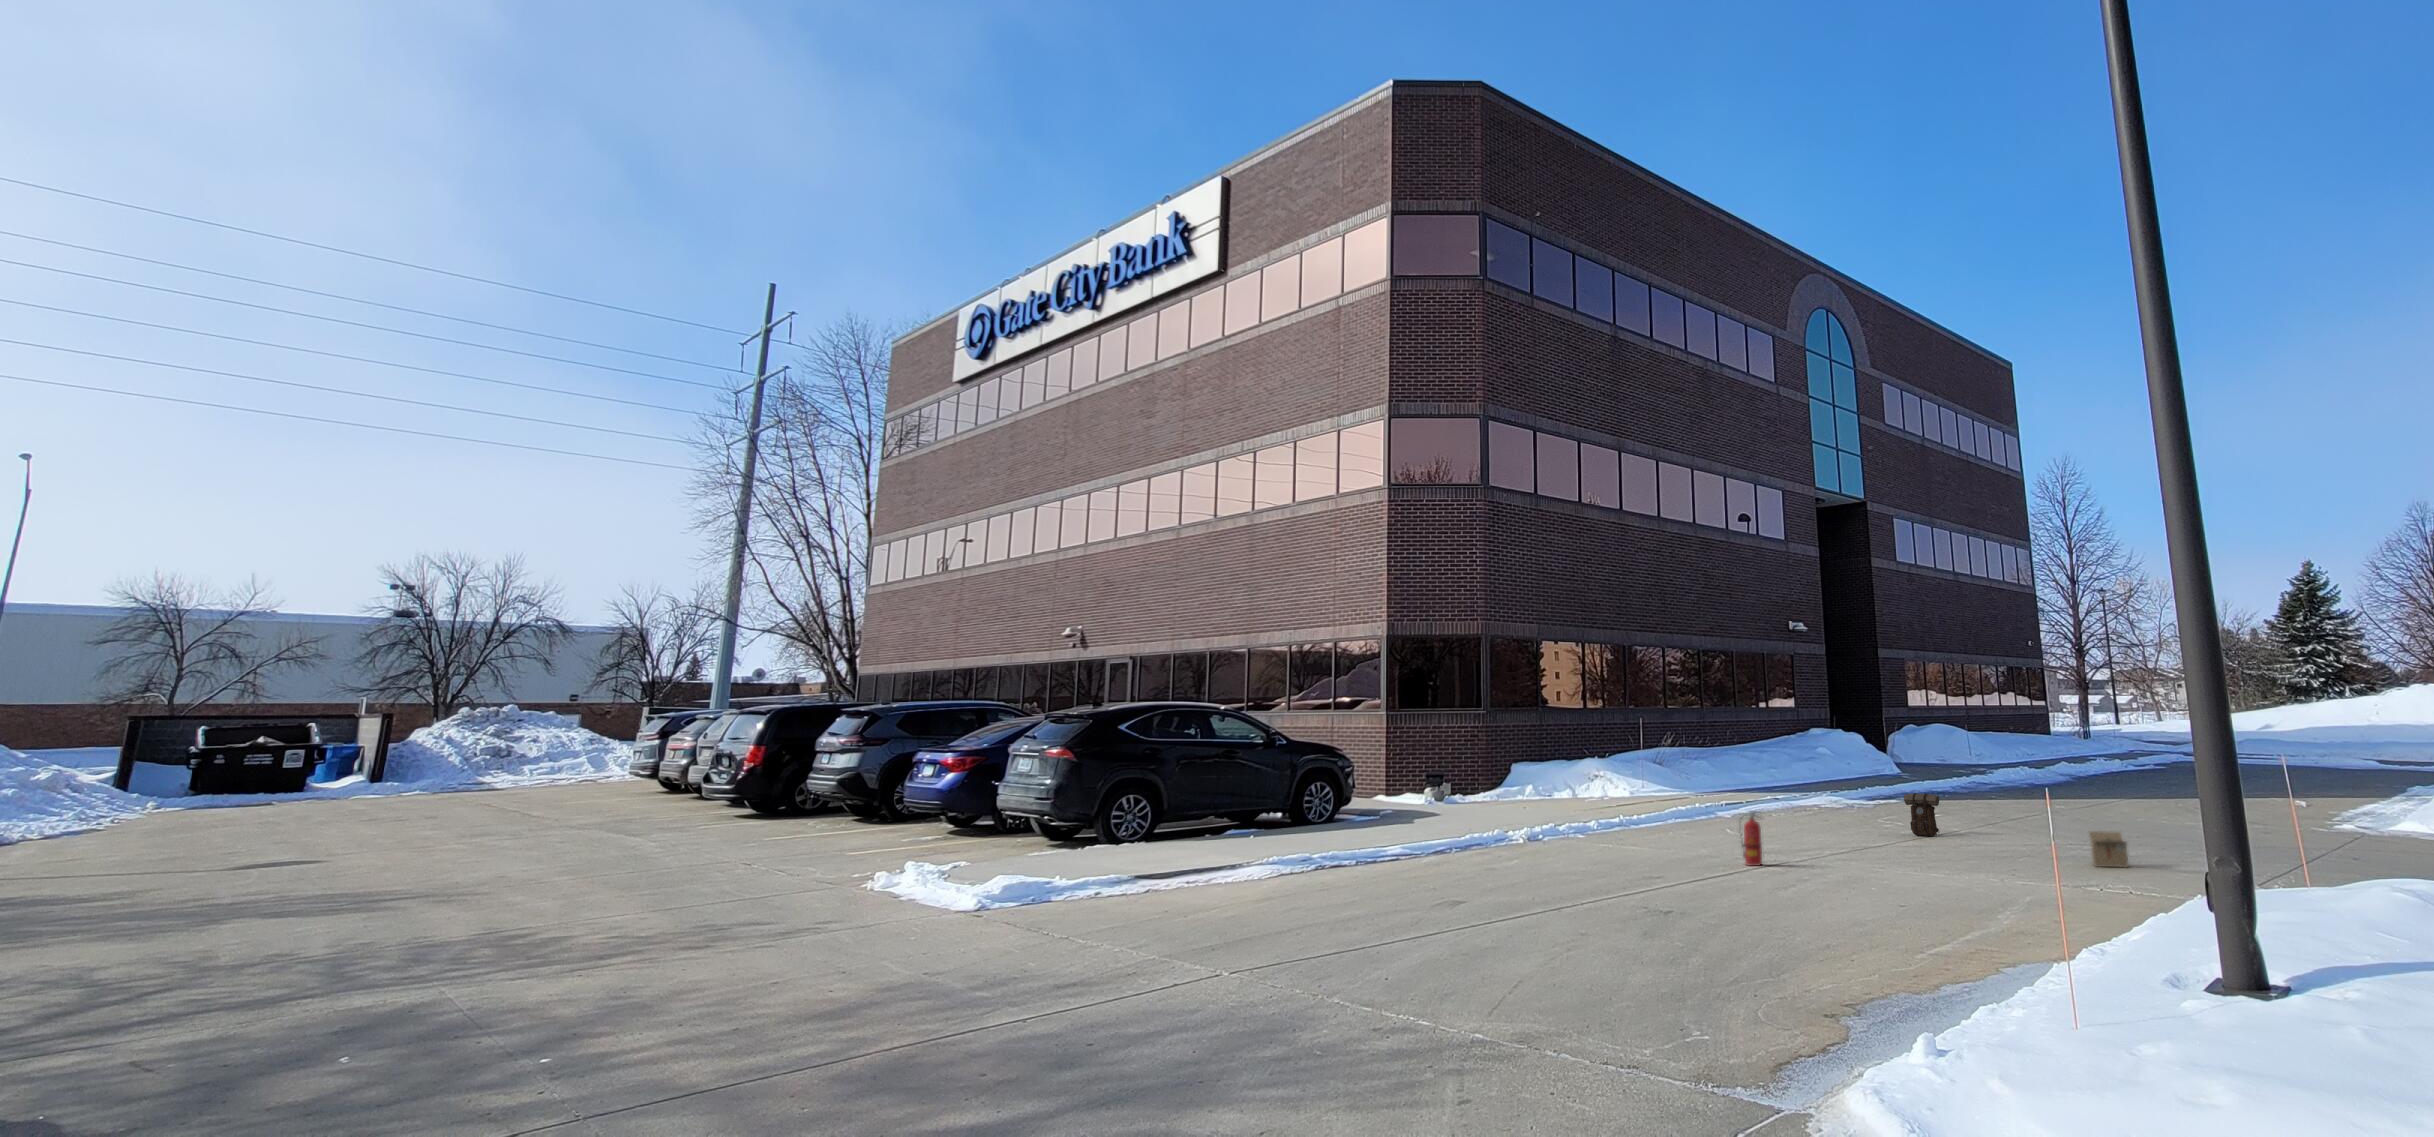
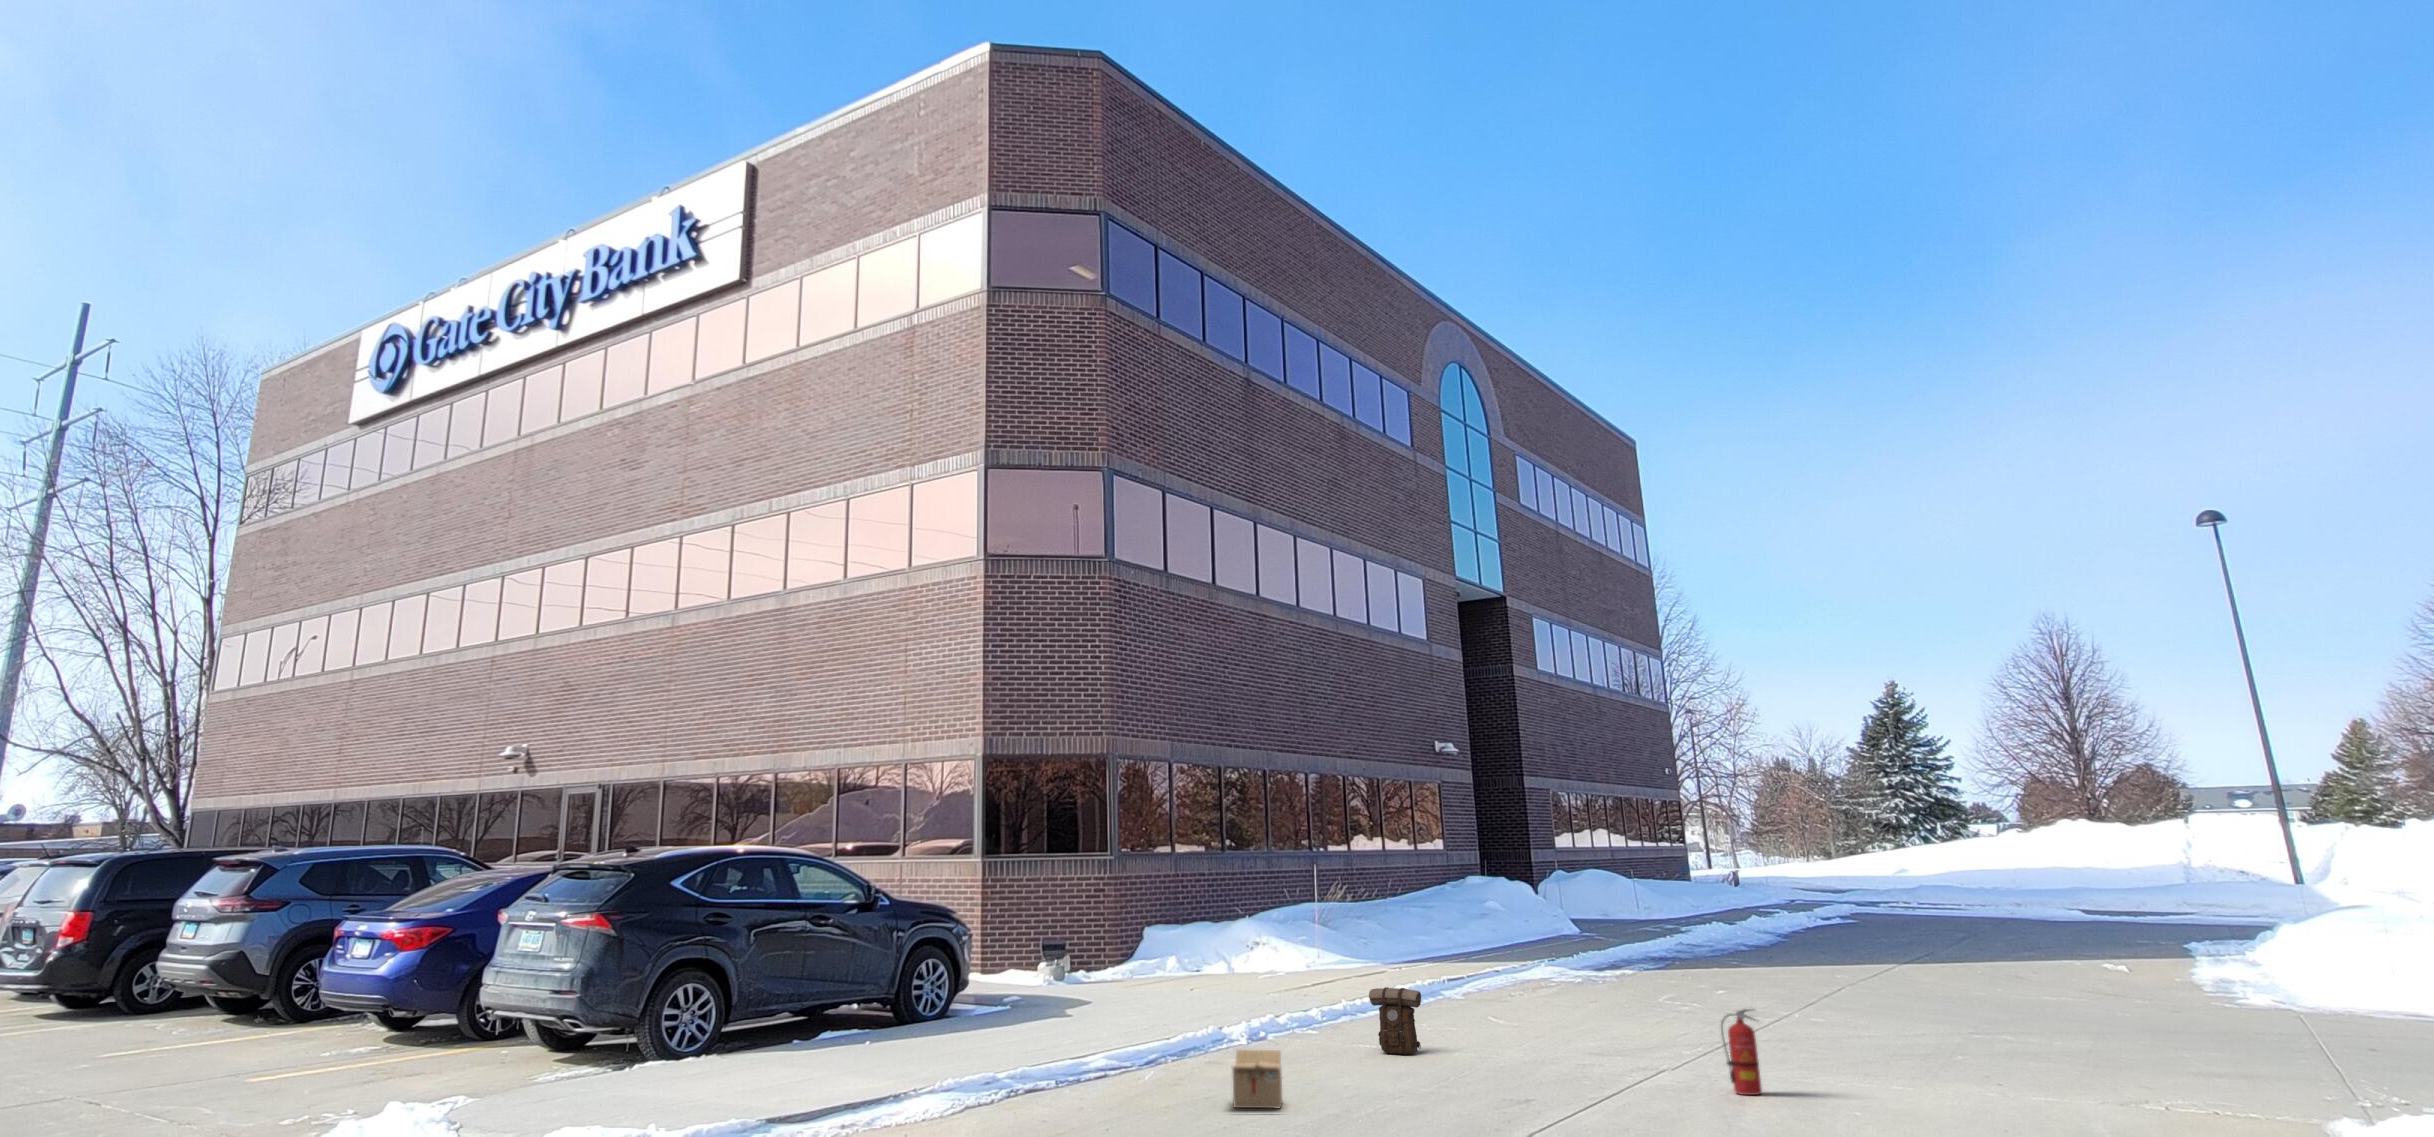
backpack: present [1904,793,1939,836] -> present [1369,987,1421,1055]
cardboard box: present [2089,831,2128,867] -> present [1233,1050,1283,1108]

